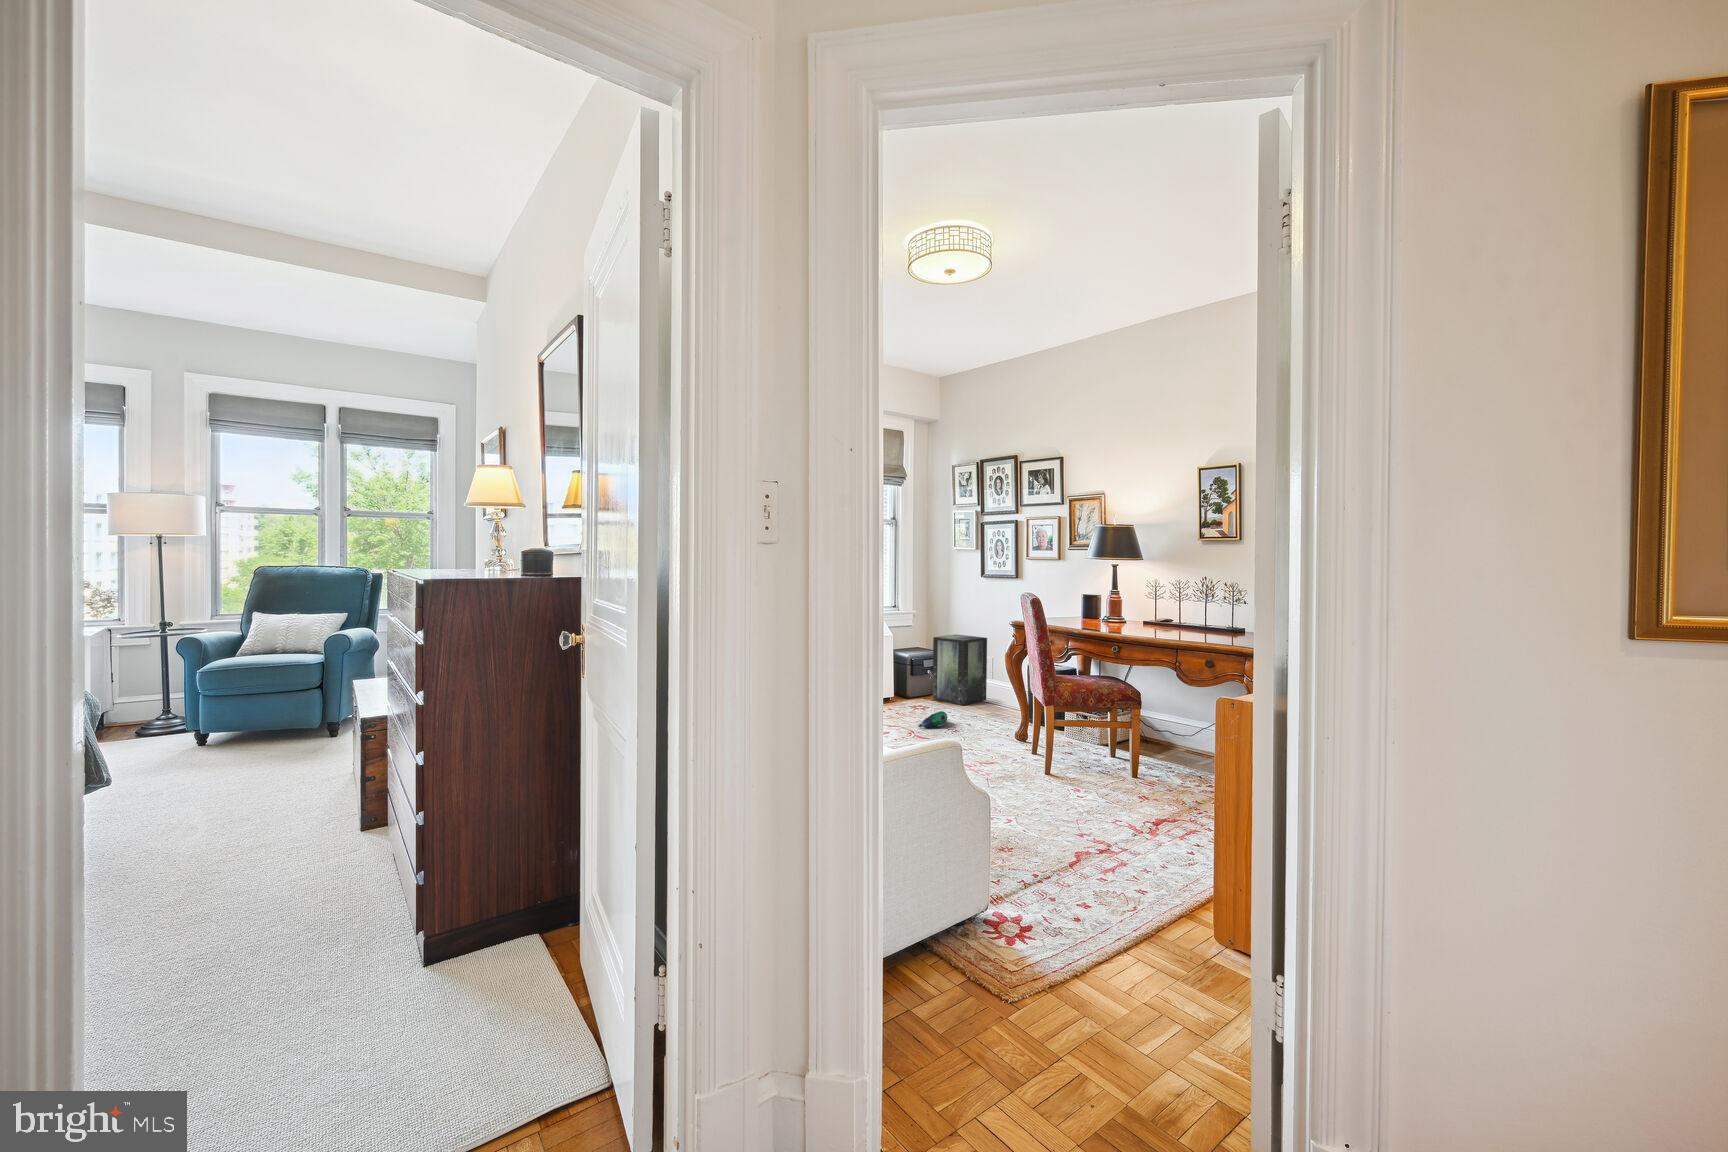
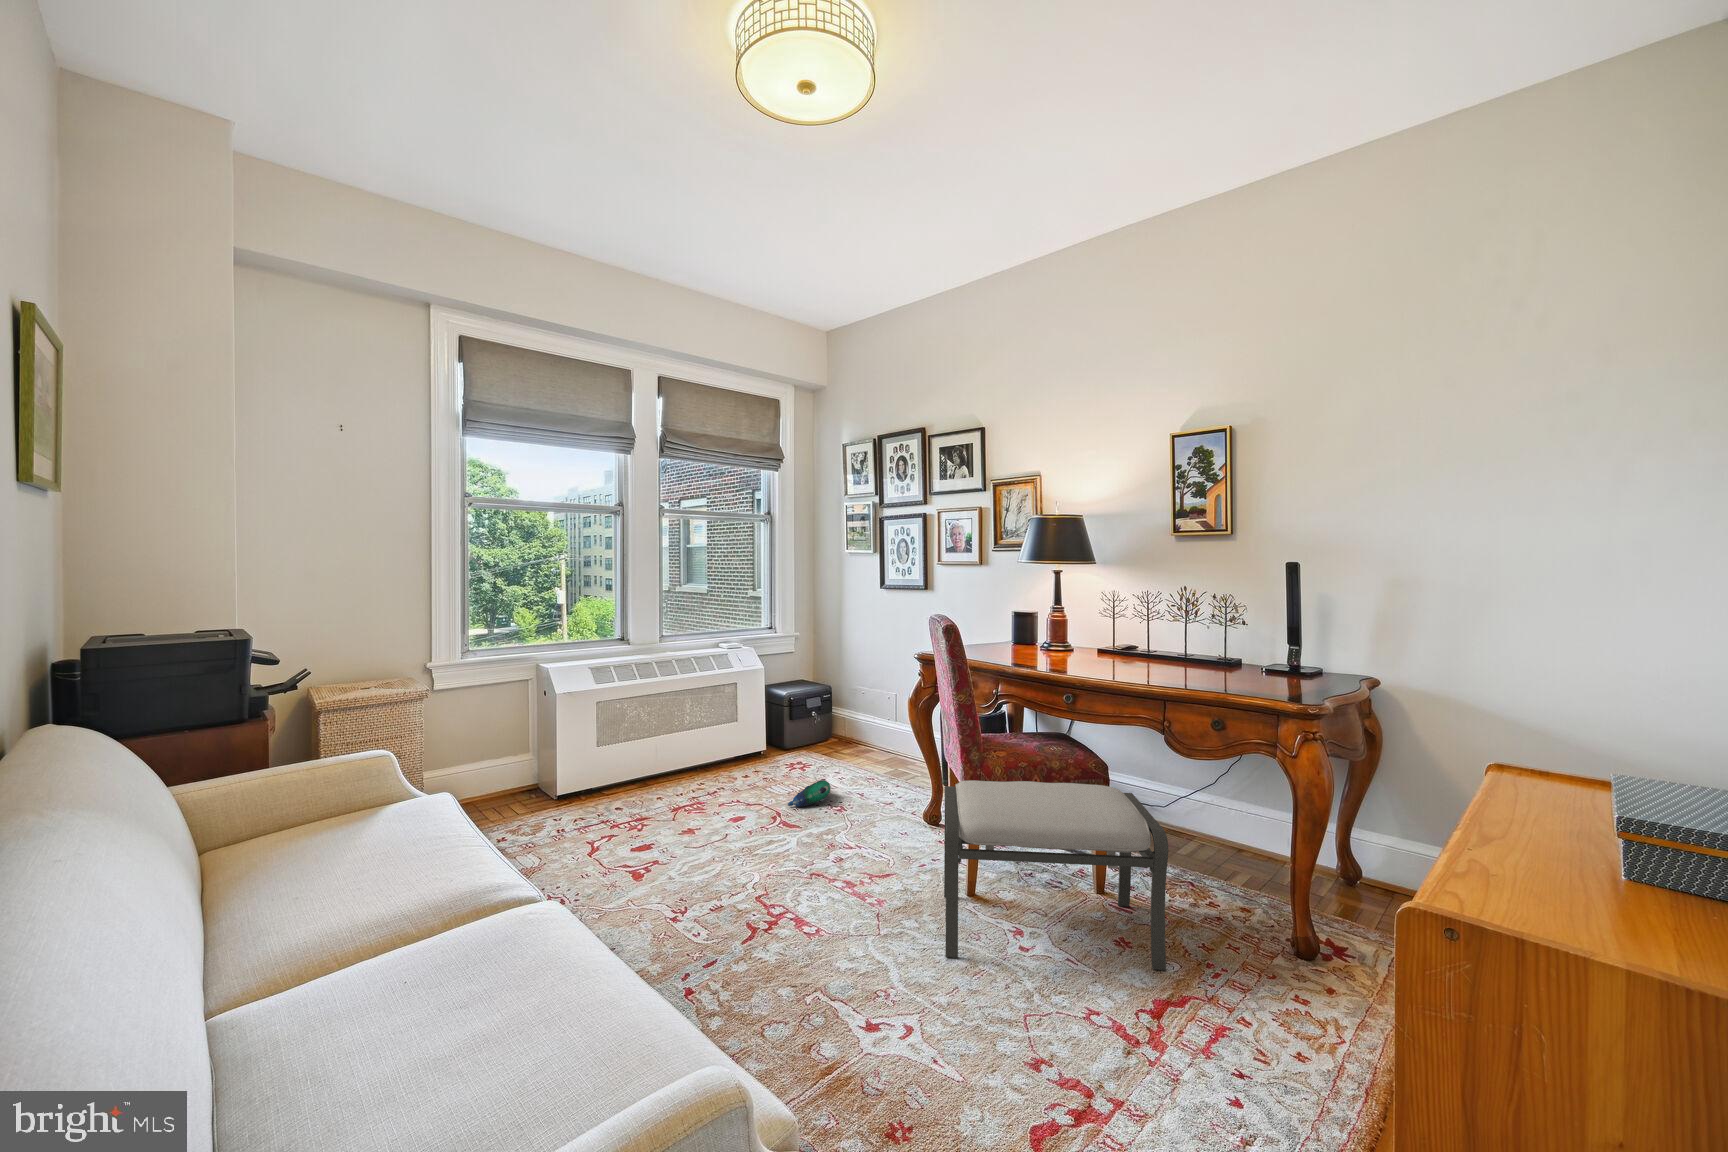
storage box: present [932,635,987,706] -> none [817,665,889,763]
ottoman: none [1030,699,1171,810] -> present [944,780,1168,970]

